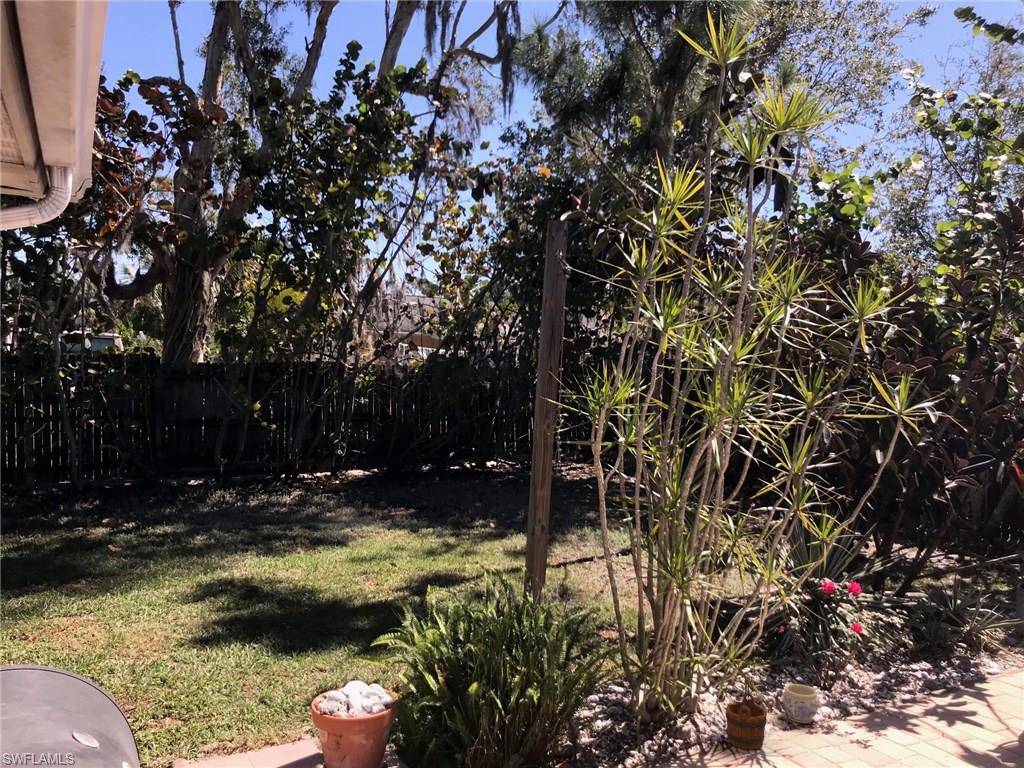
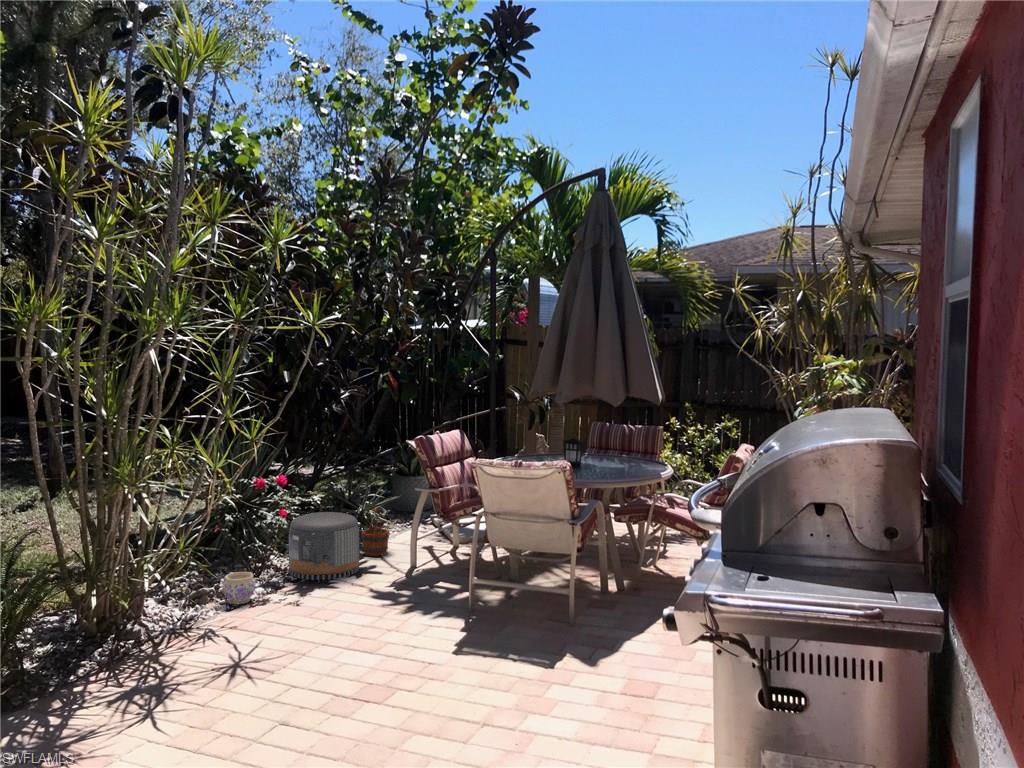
pouf: none [864,629,957,720] -> present [289,512,359,580]
wooden bucket: present [726,676,767,750] -> present [362,509,389,556]

